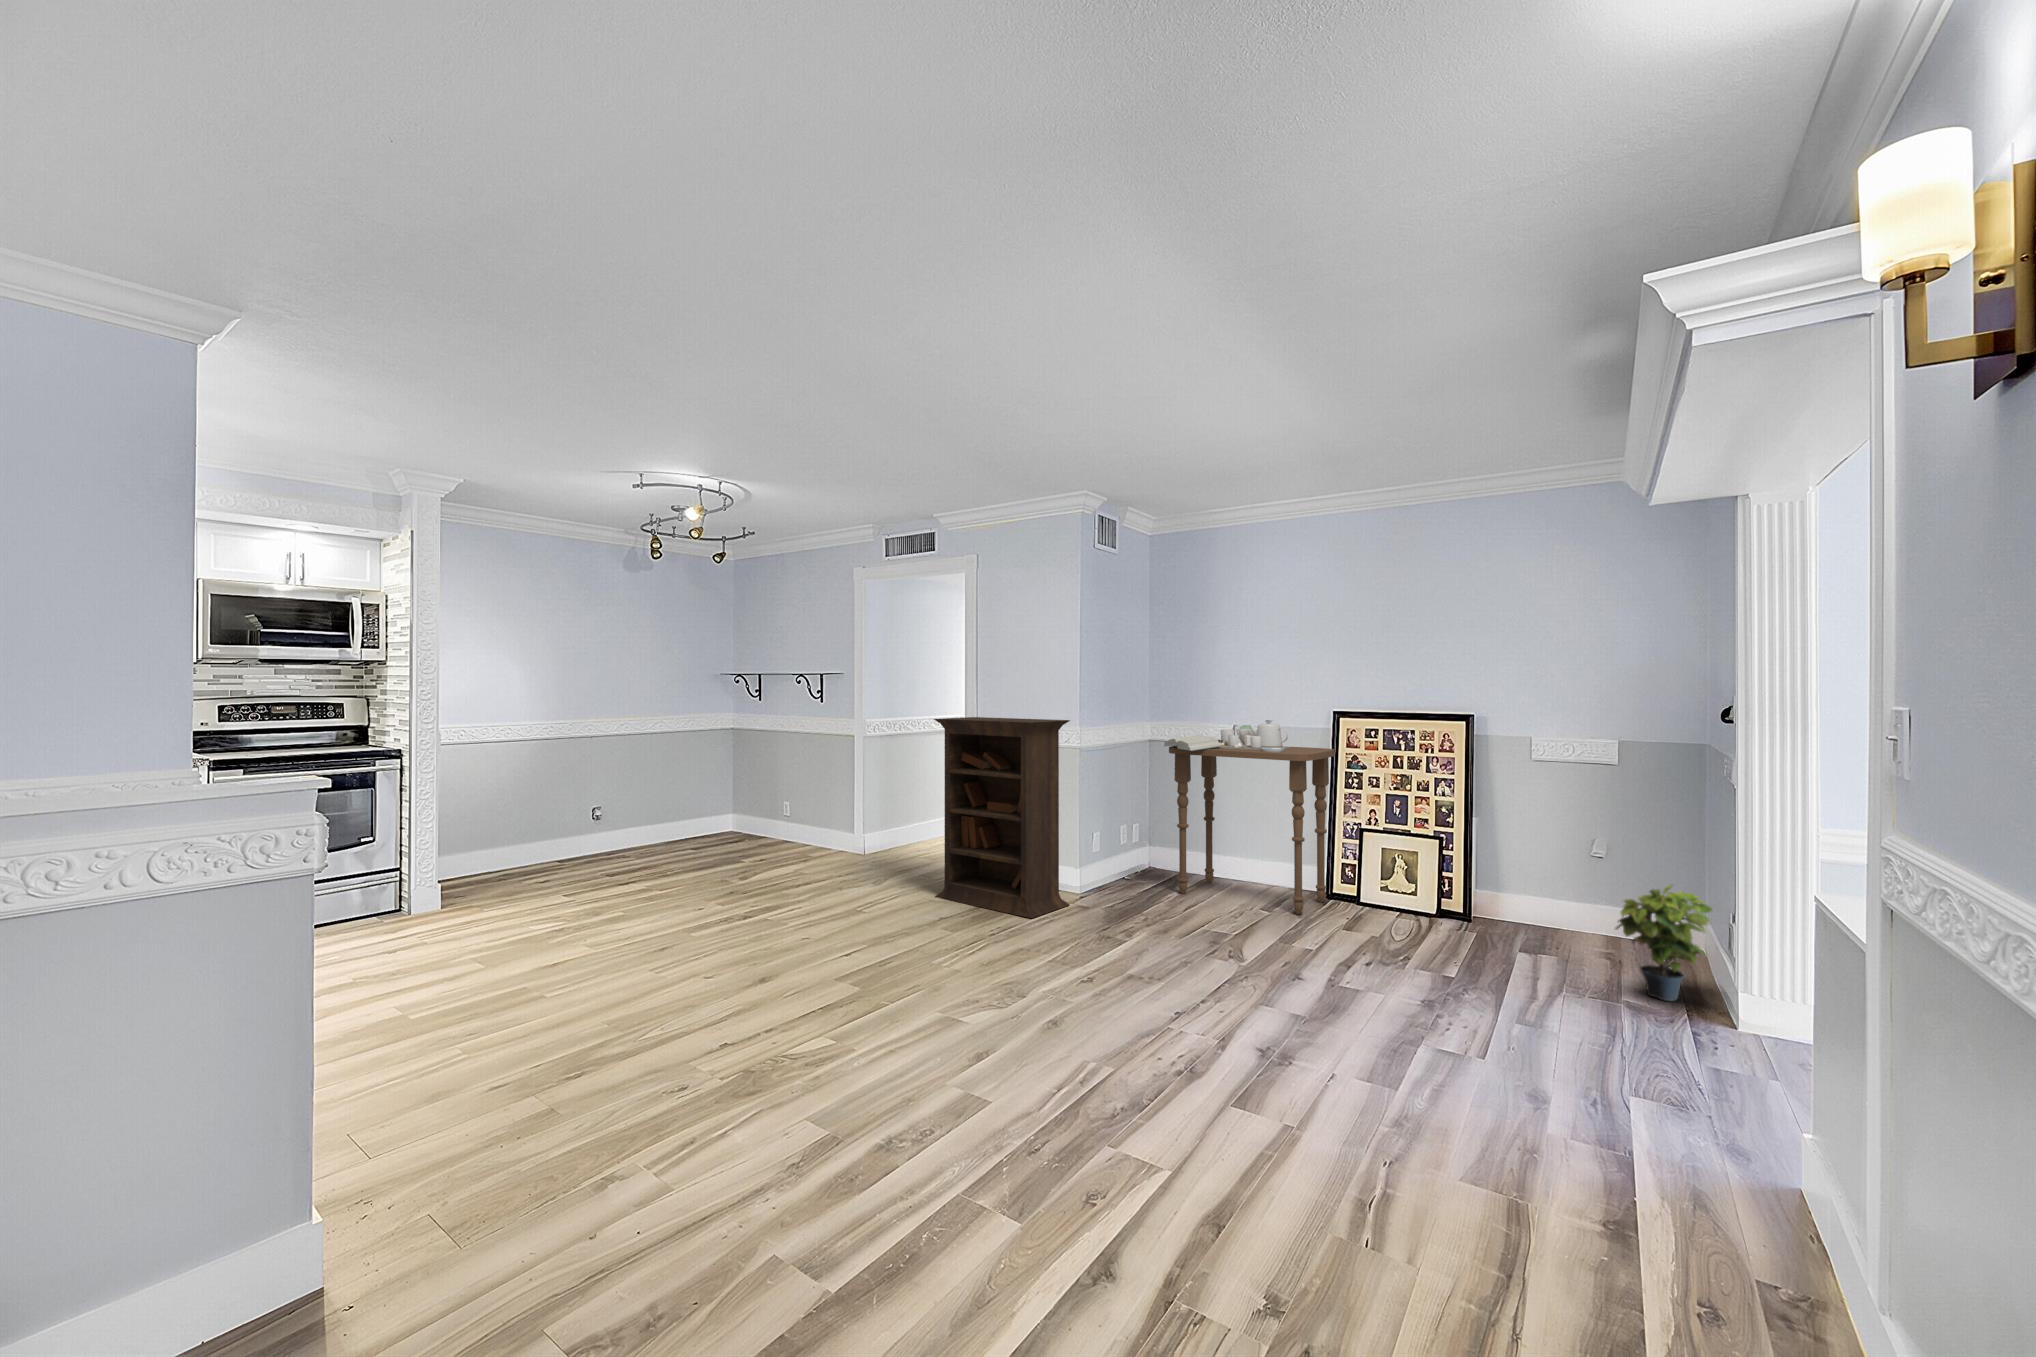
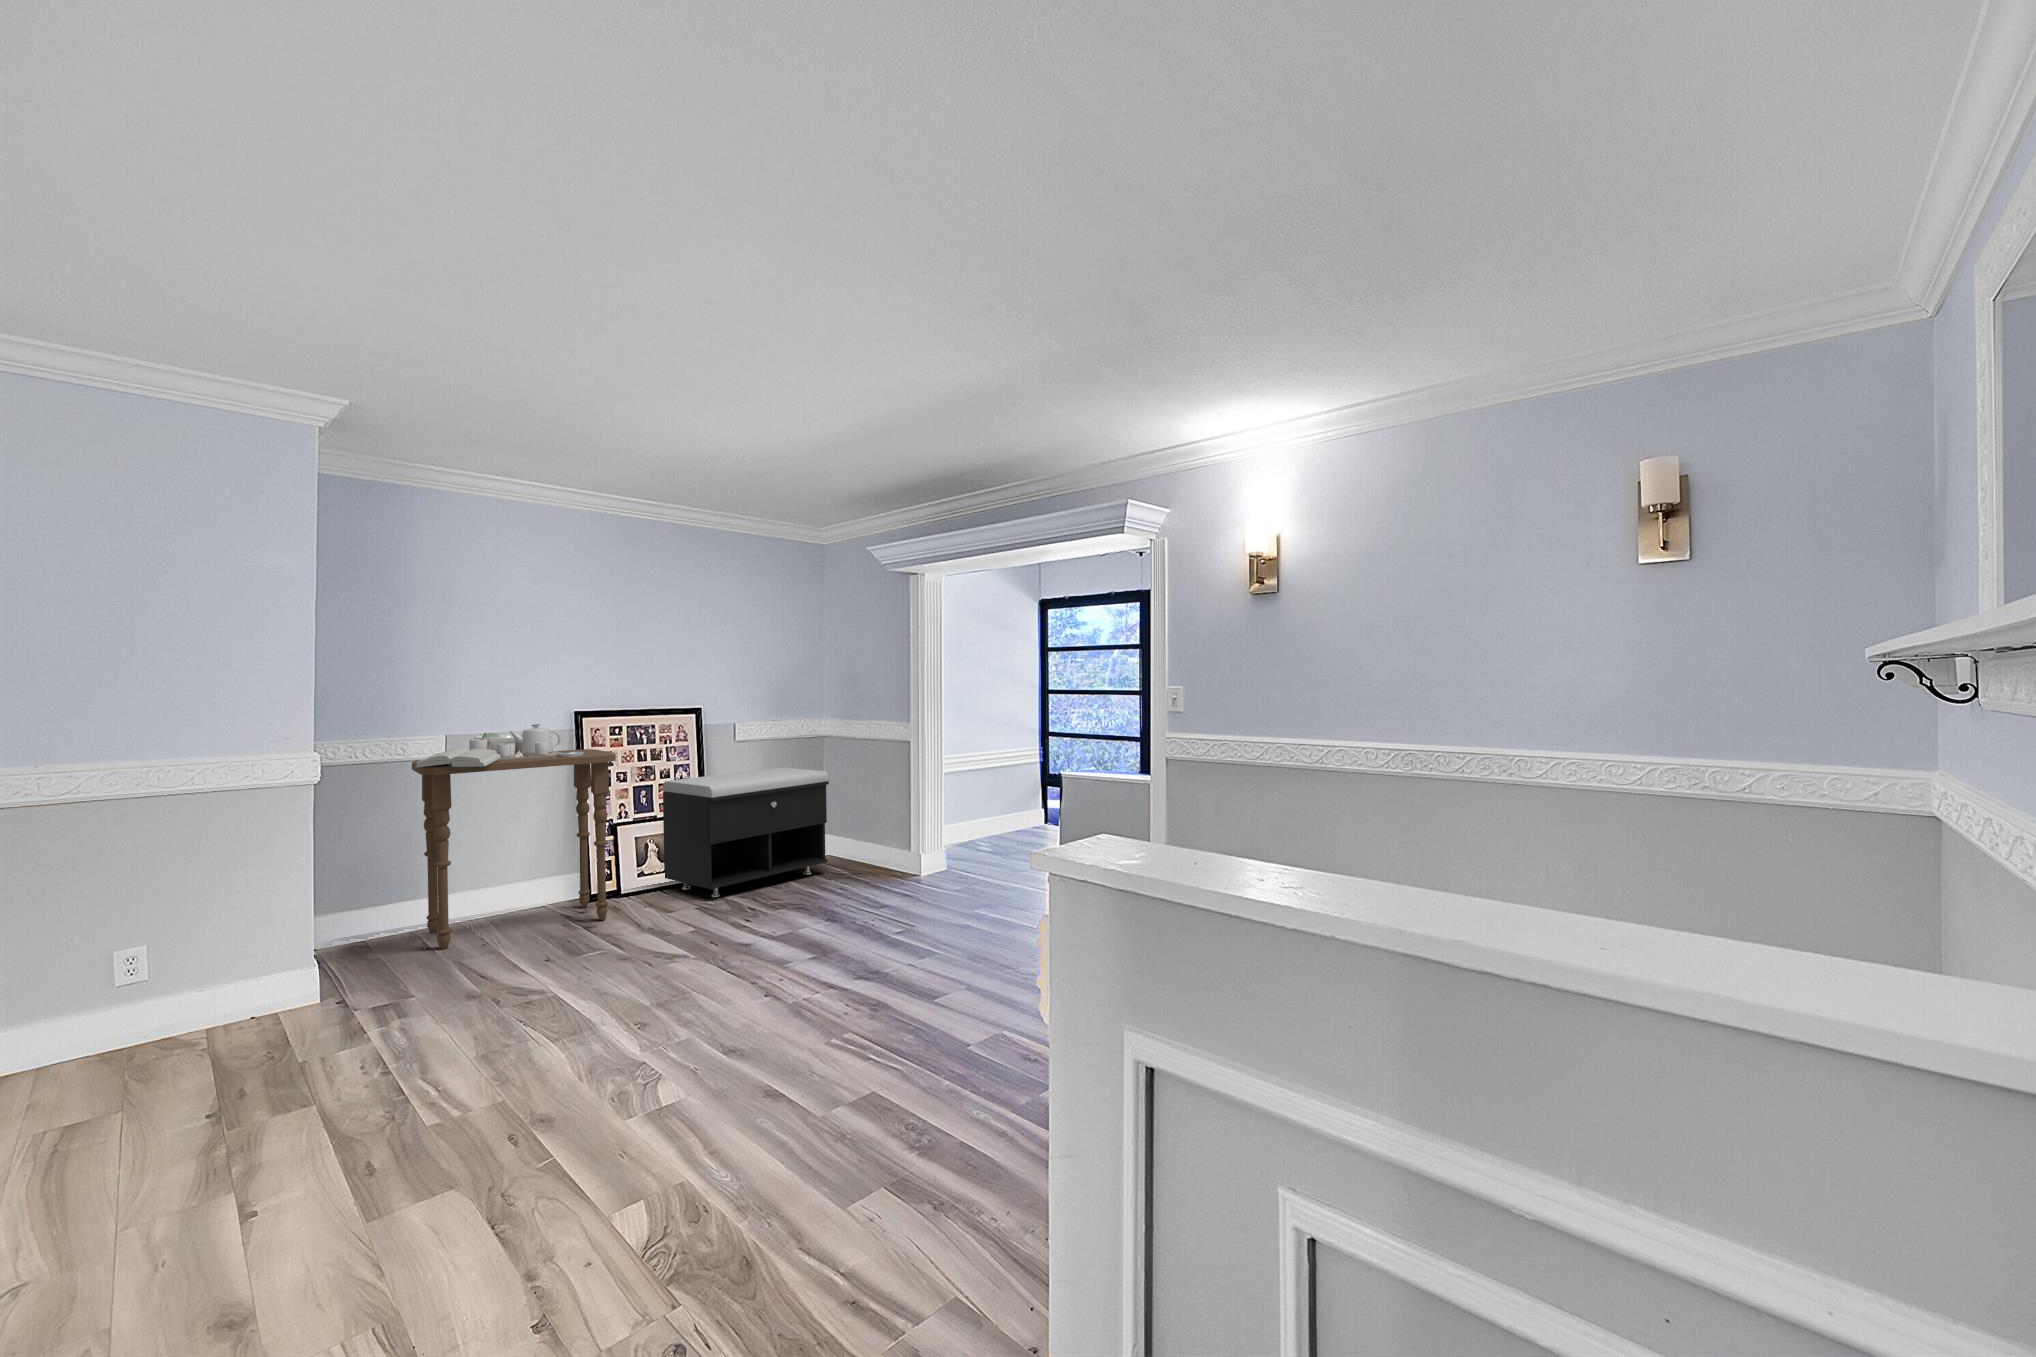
bookcase: present [934,717,1070,918] -> none [65,741,369,1100]
storage bench: none [1409,794,1615,955] -> present [663,767,829,897]
potted plant: present [1616,885,1712,1001] -> none [863,805,917,881]

